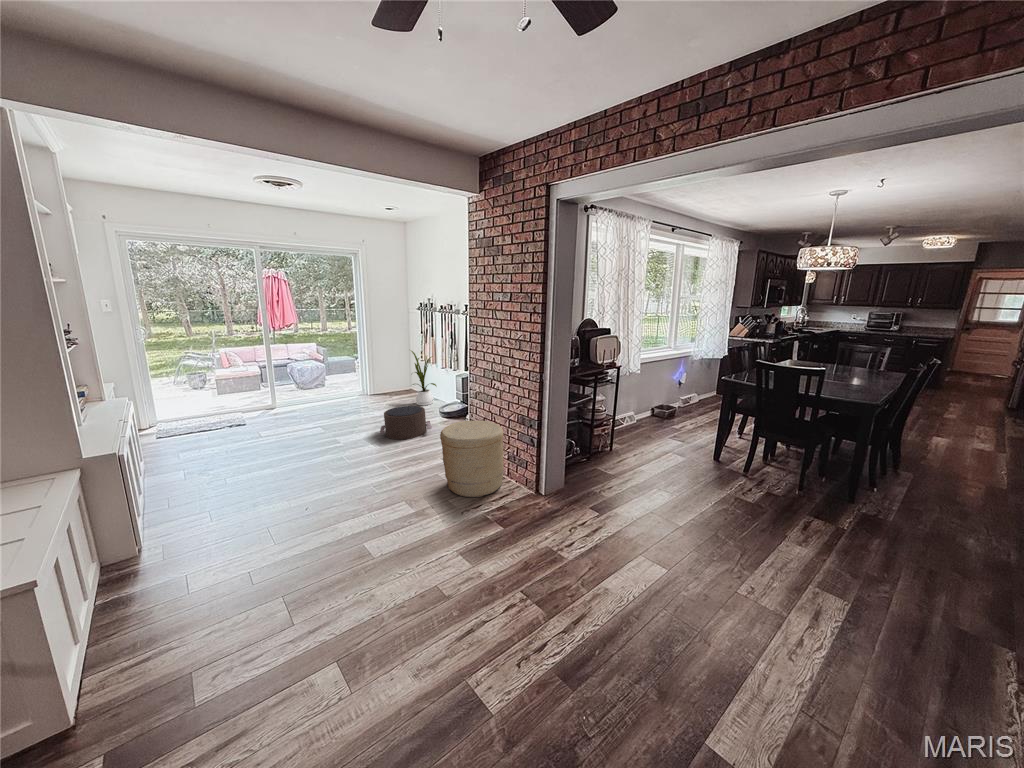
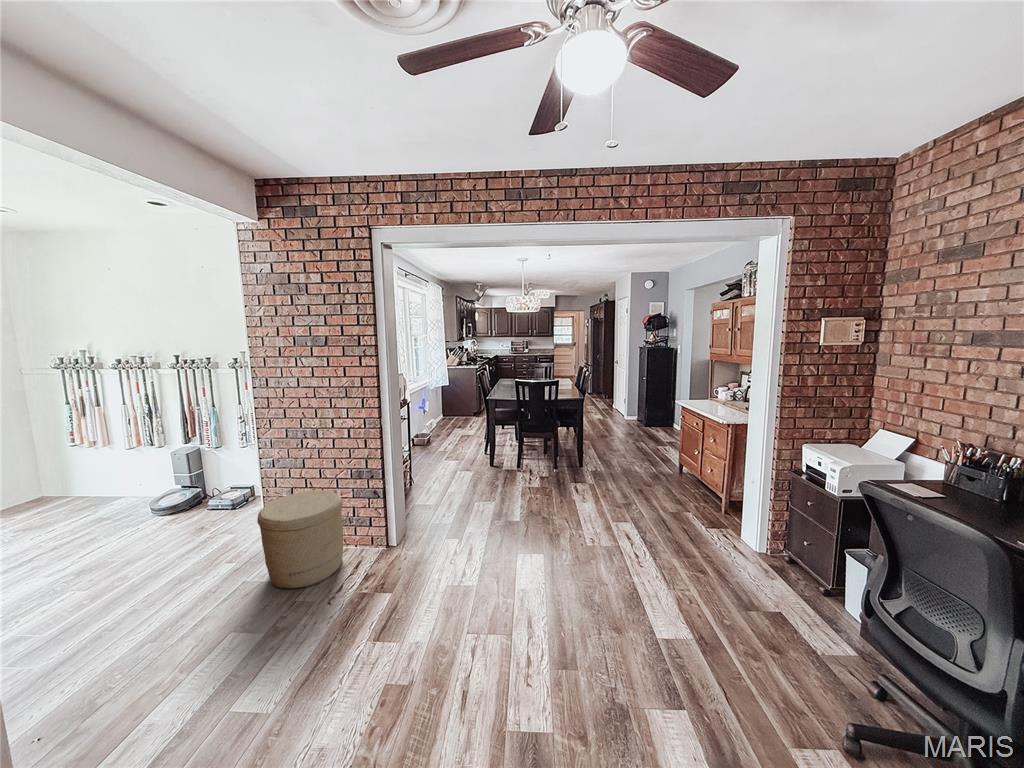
house plant: present [411,351,436,406] -> none [48,430,125,510]
pouf: present [380,406,432,439] -> none [48,507,165,570]

